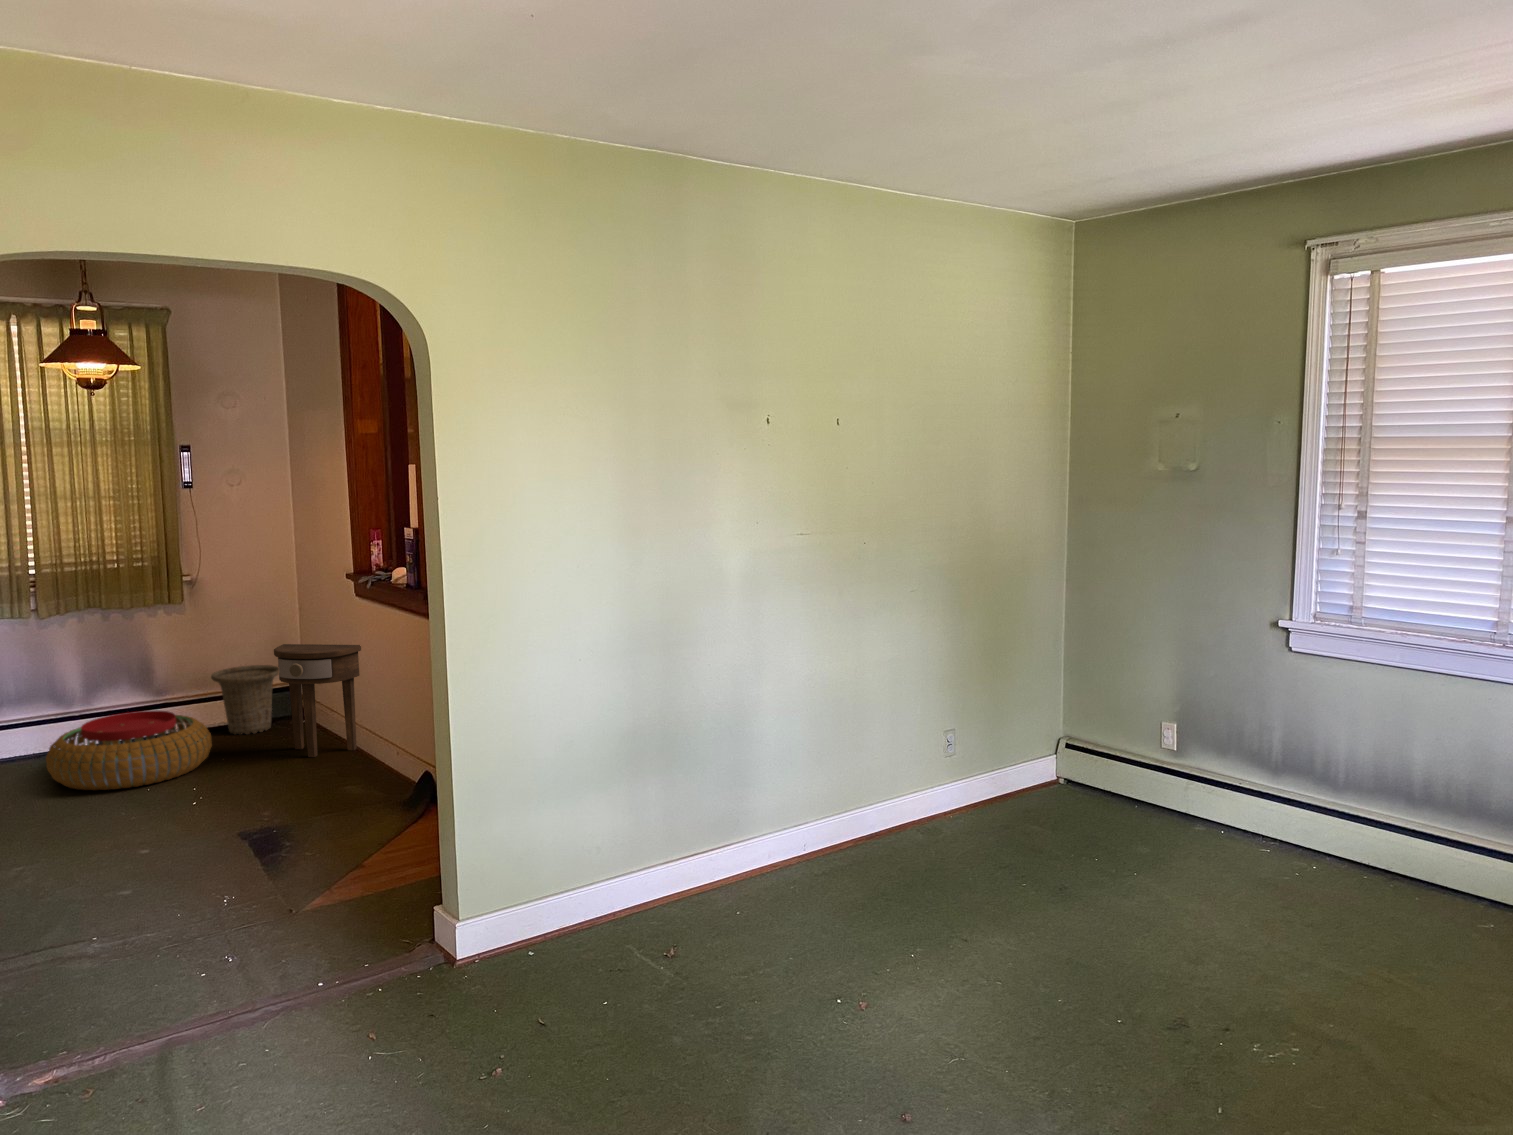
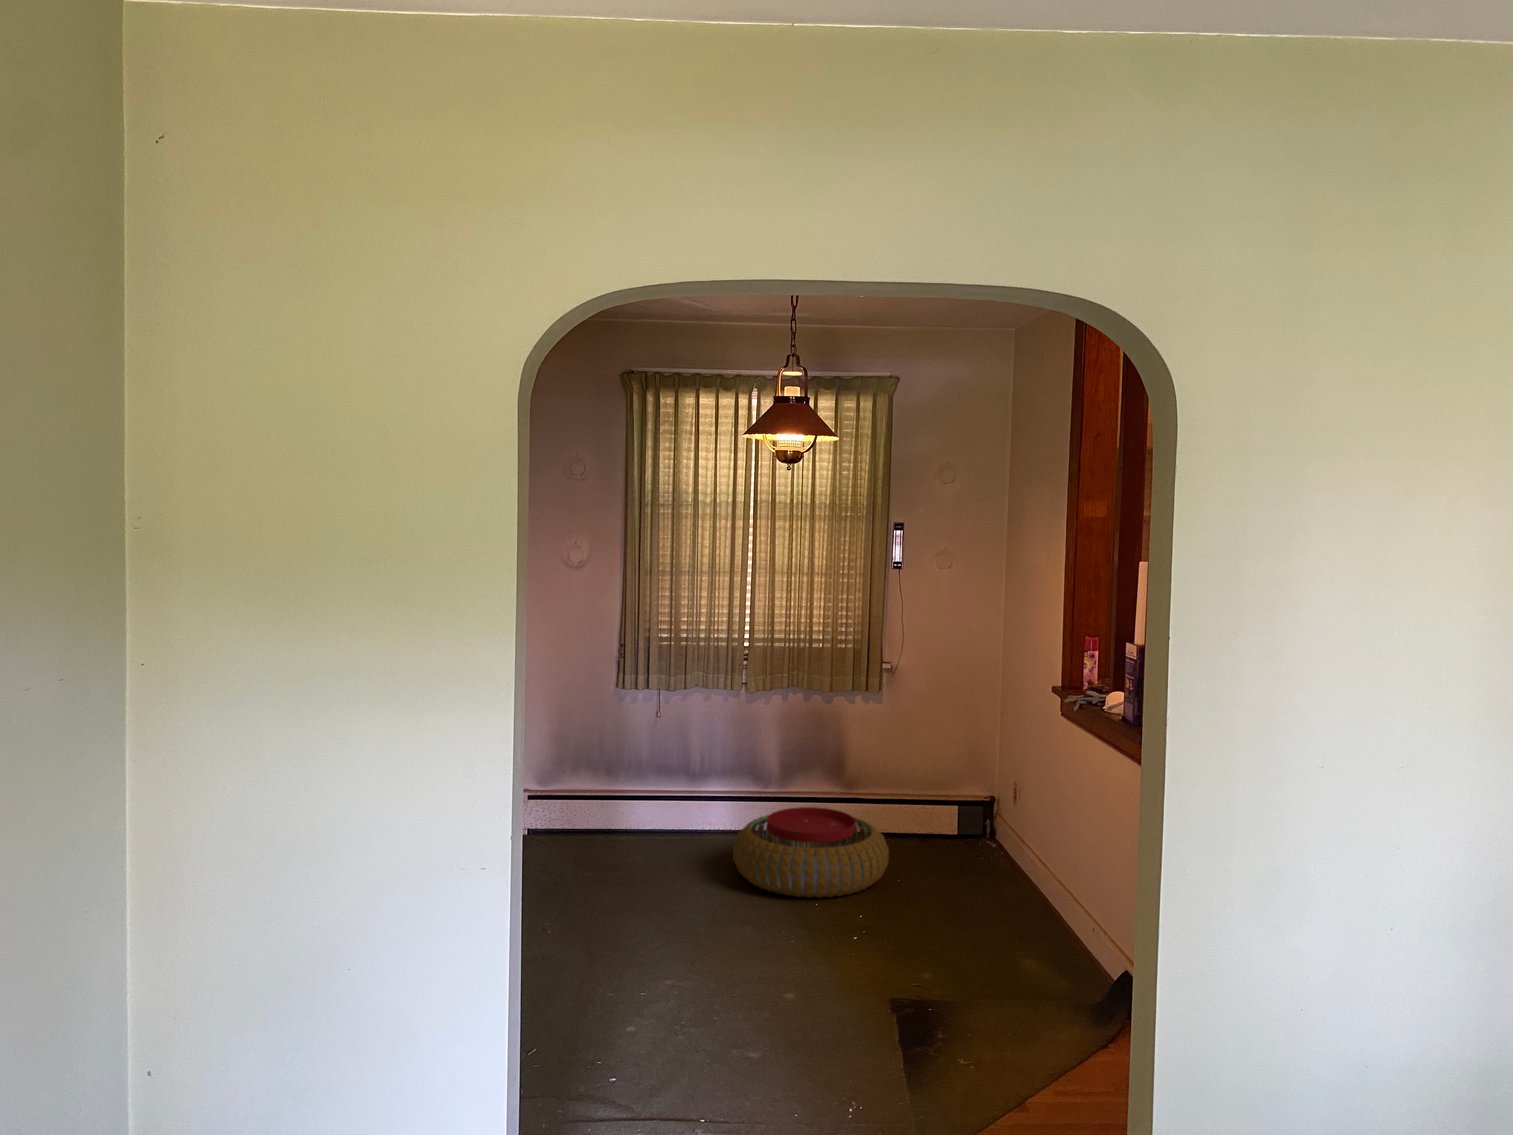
side table: present [274,644,361,757] -> none [962,759,1062,906]
basket: present [211,665,279,734] -> none [900,771,972,852]

